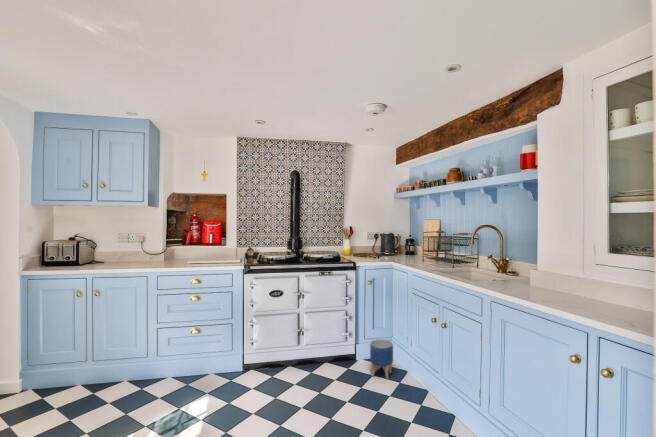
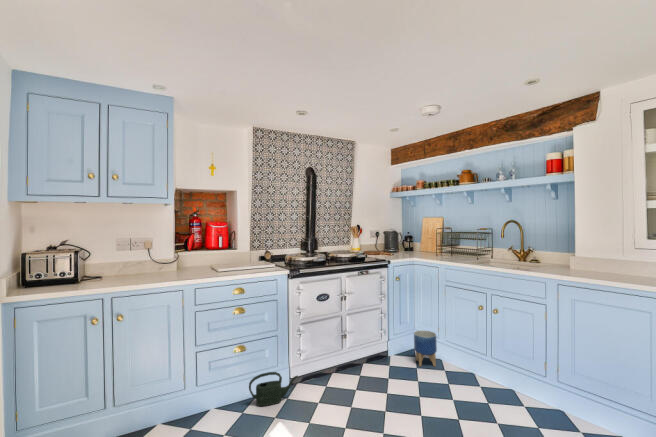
watering can: none [191,355,235,384] -> present [249,372,298,406]

